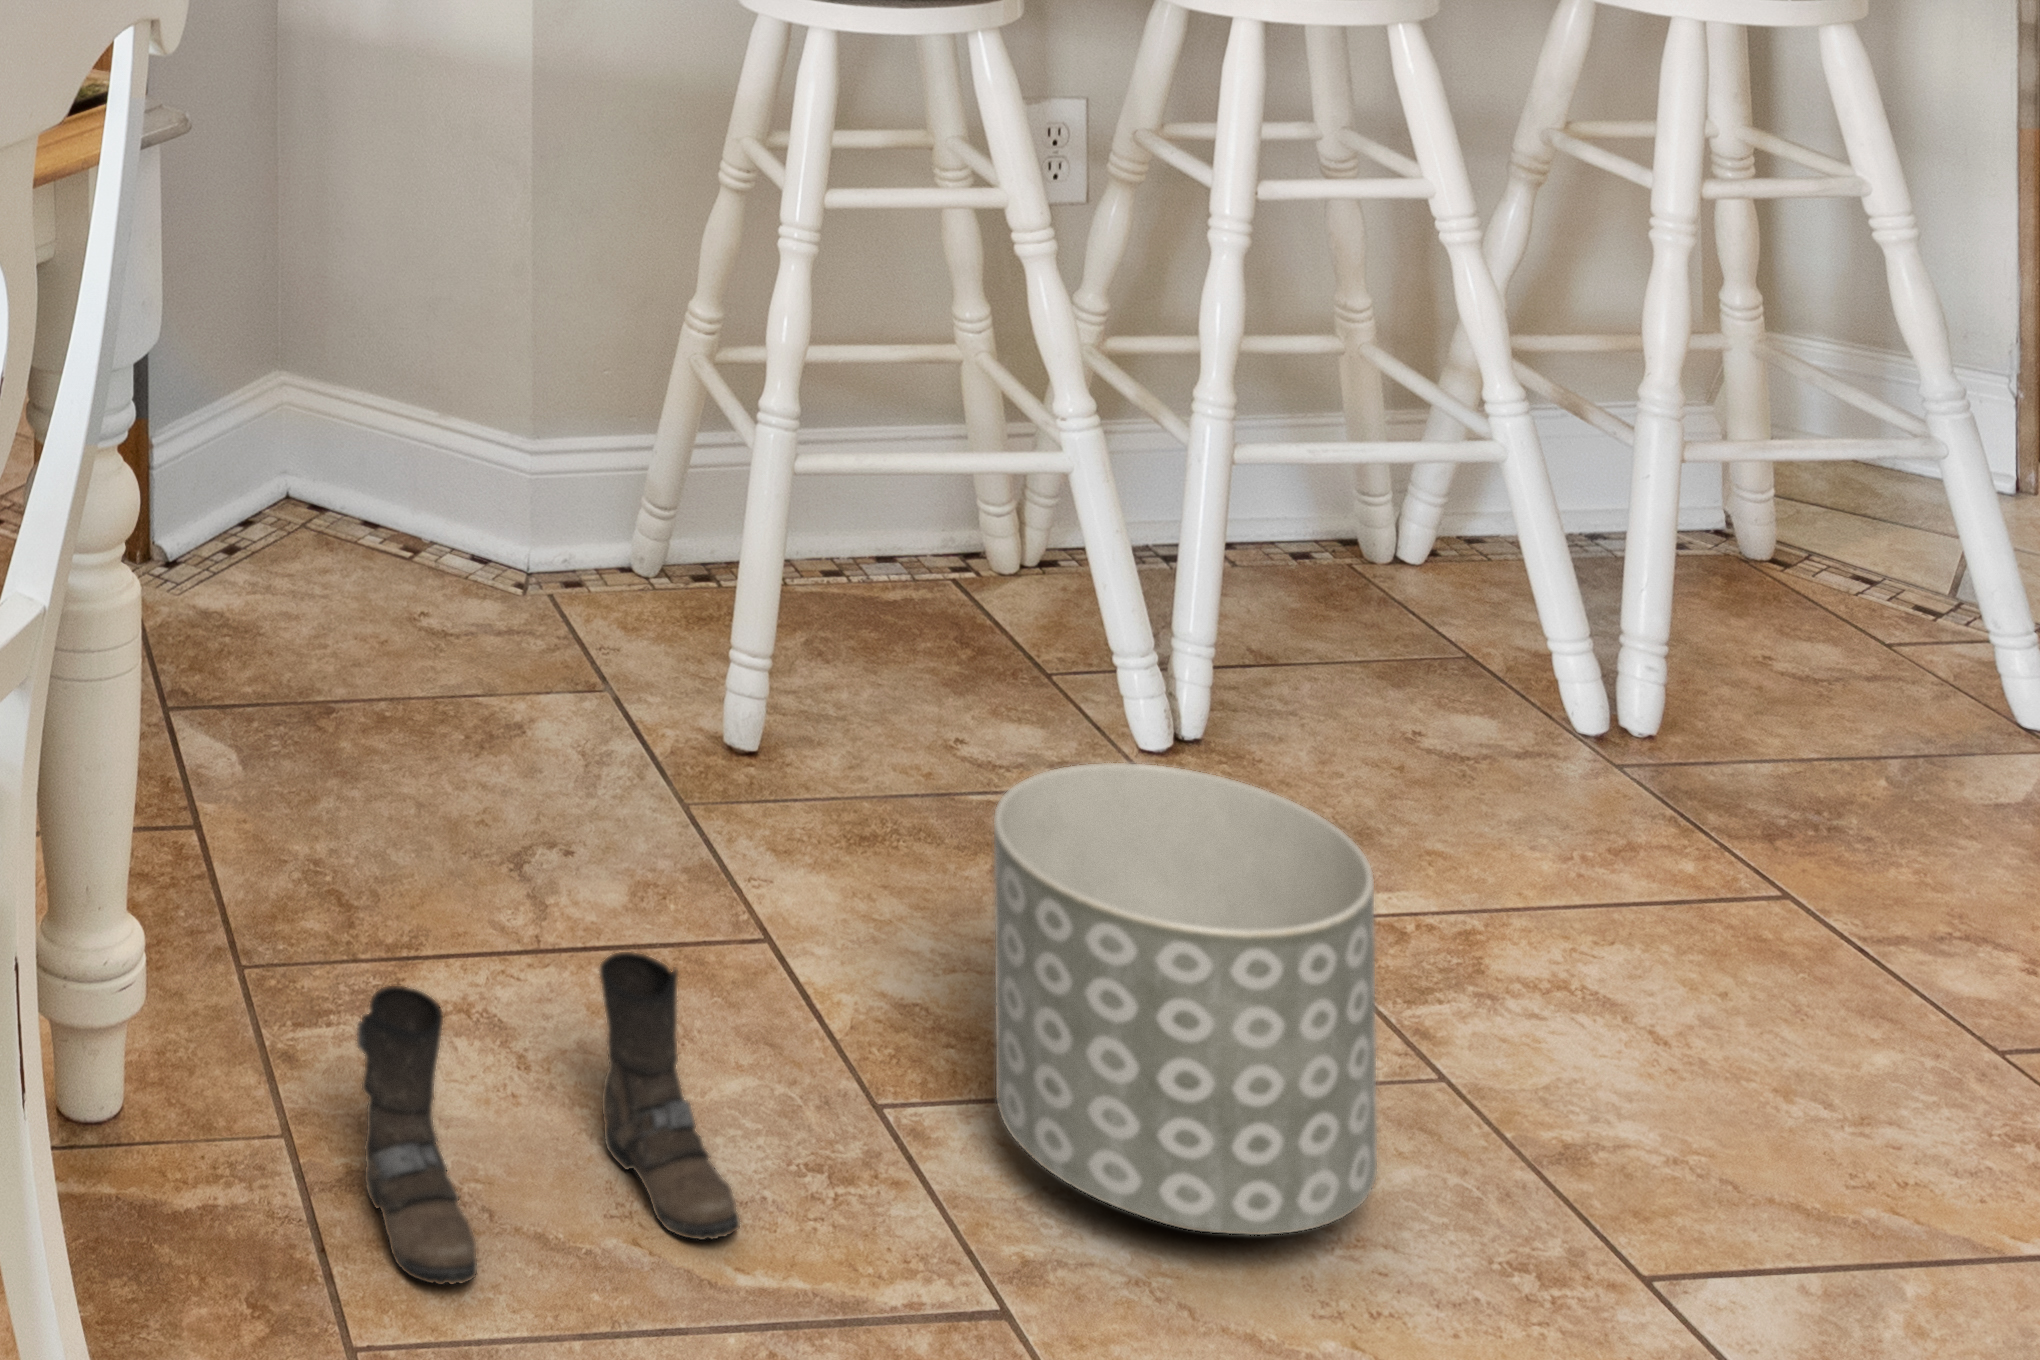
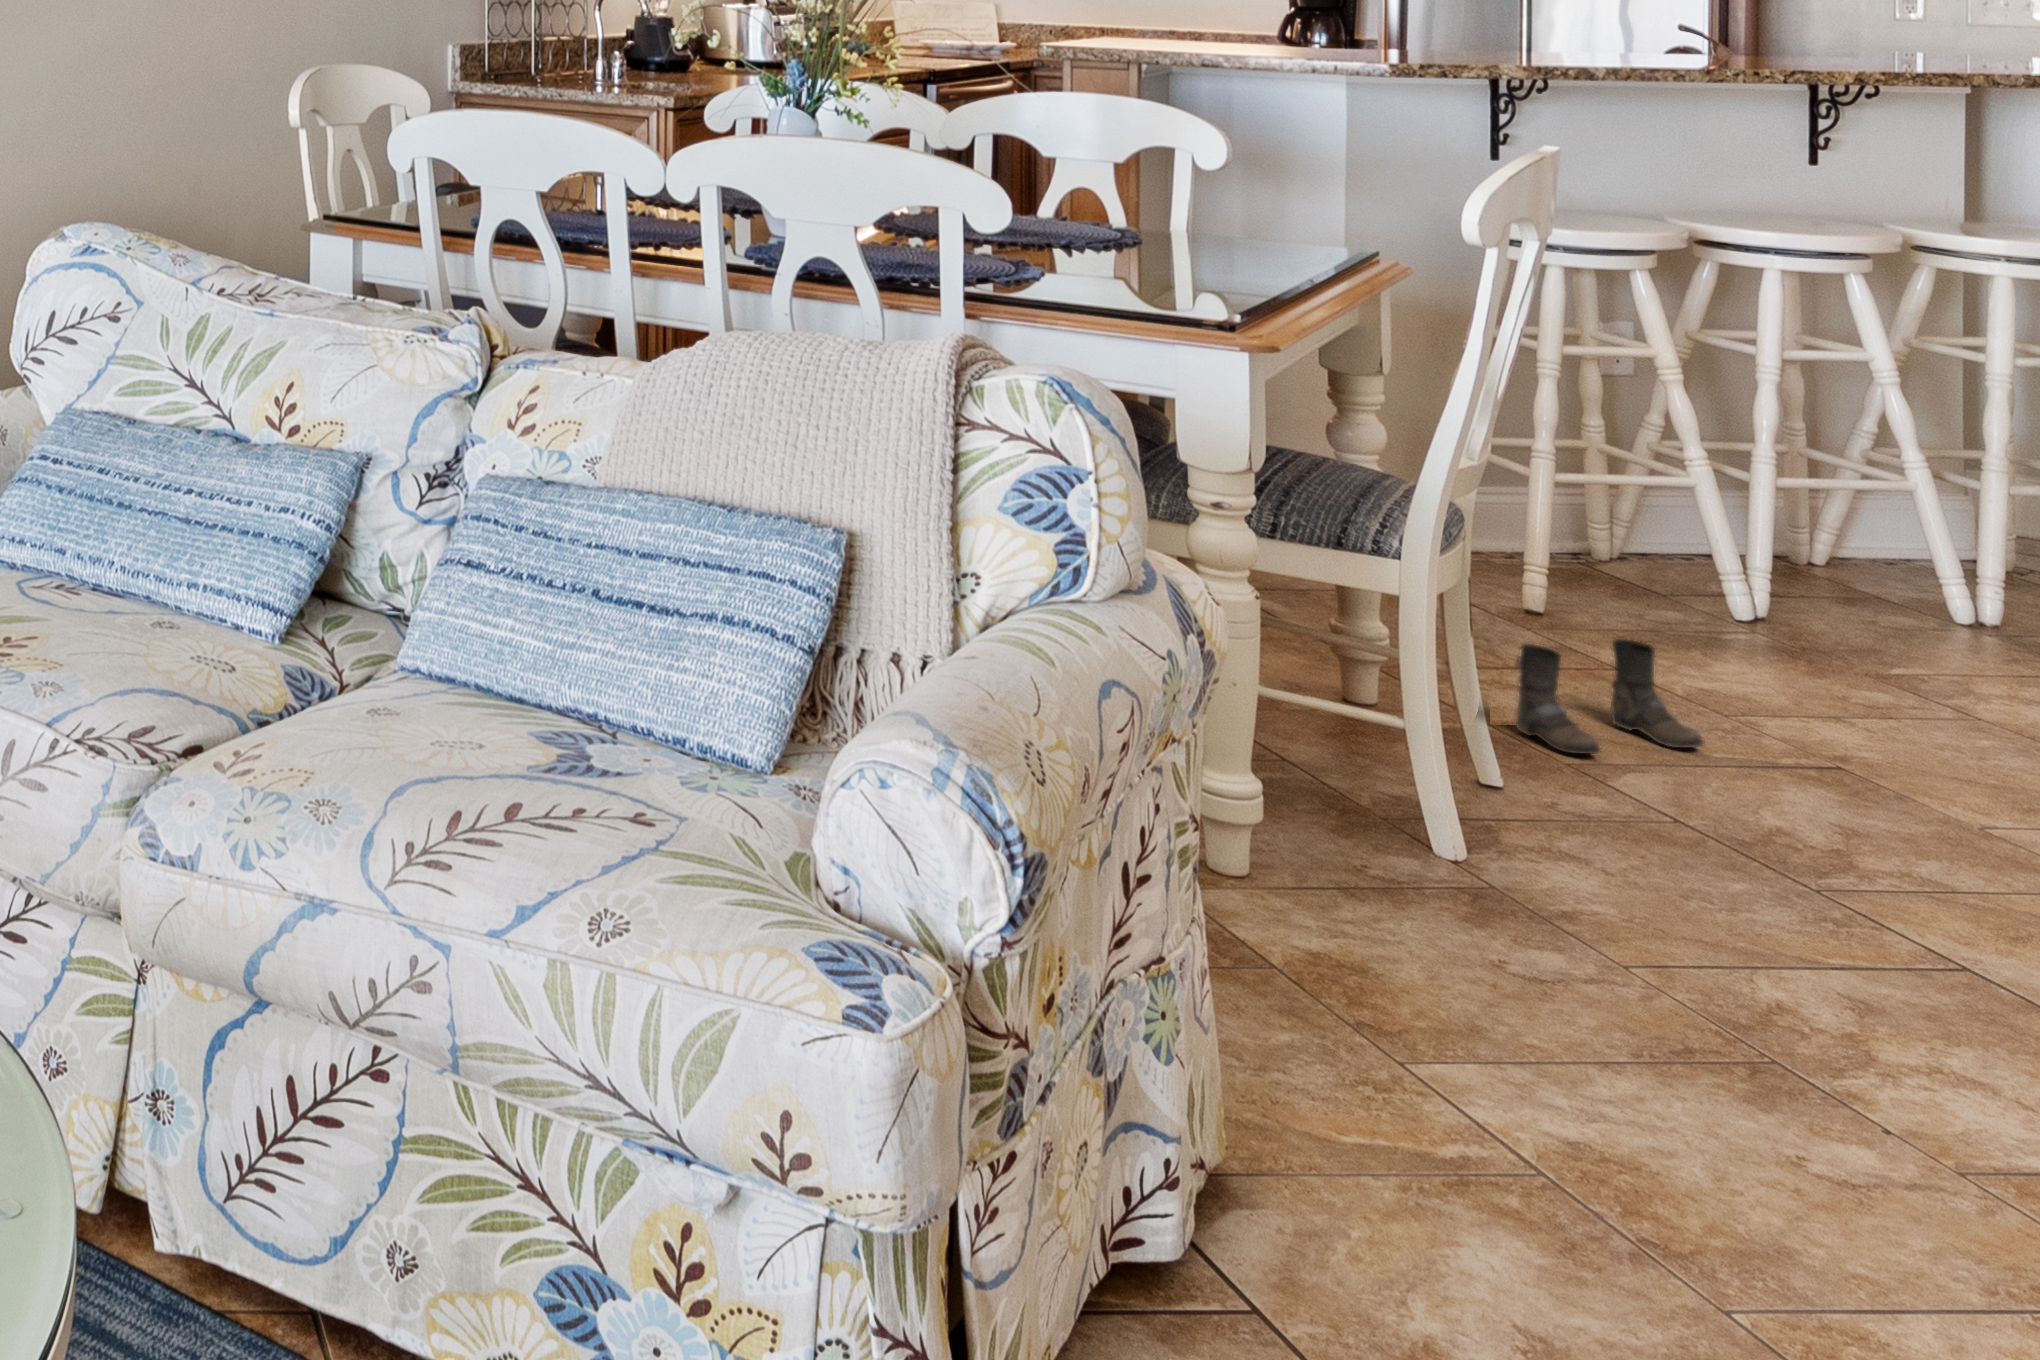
planter: present [994,763,1377,1235] -> none [1791,571,1993,756]

